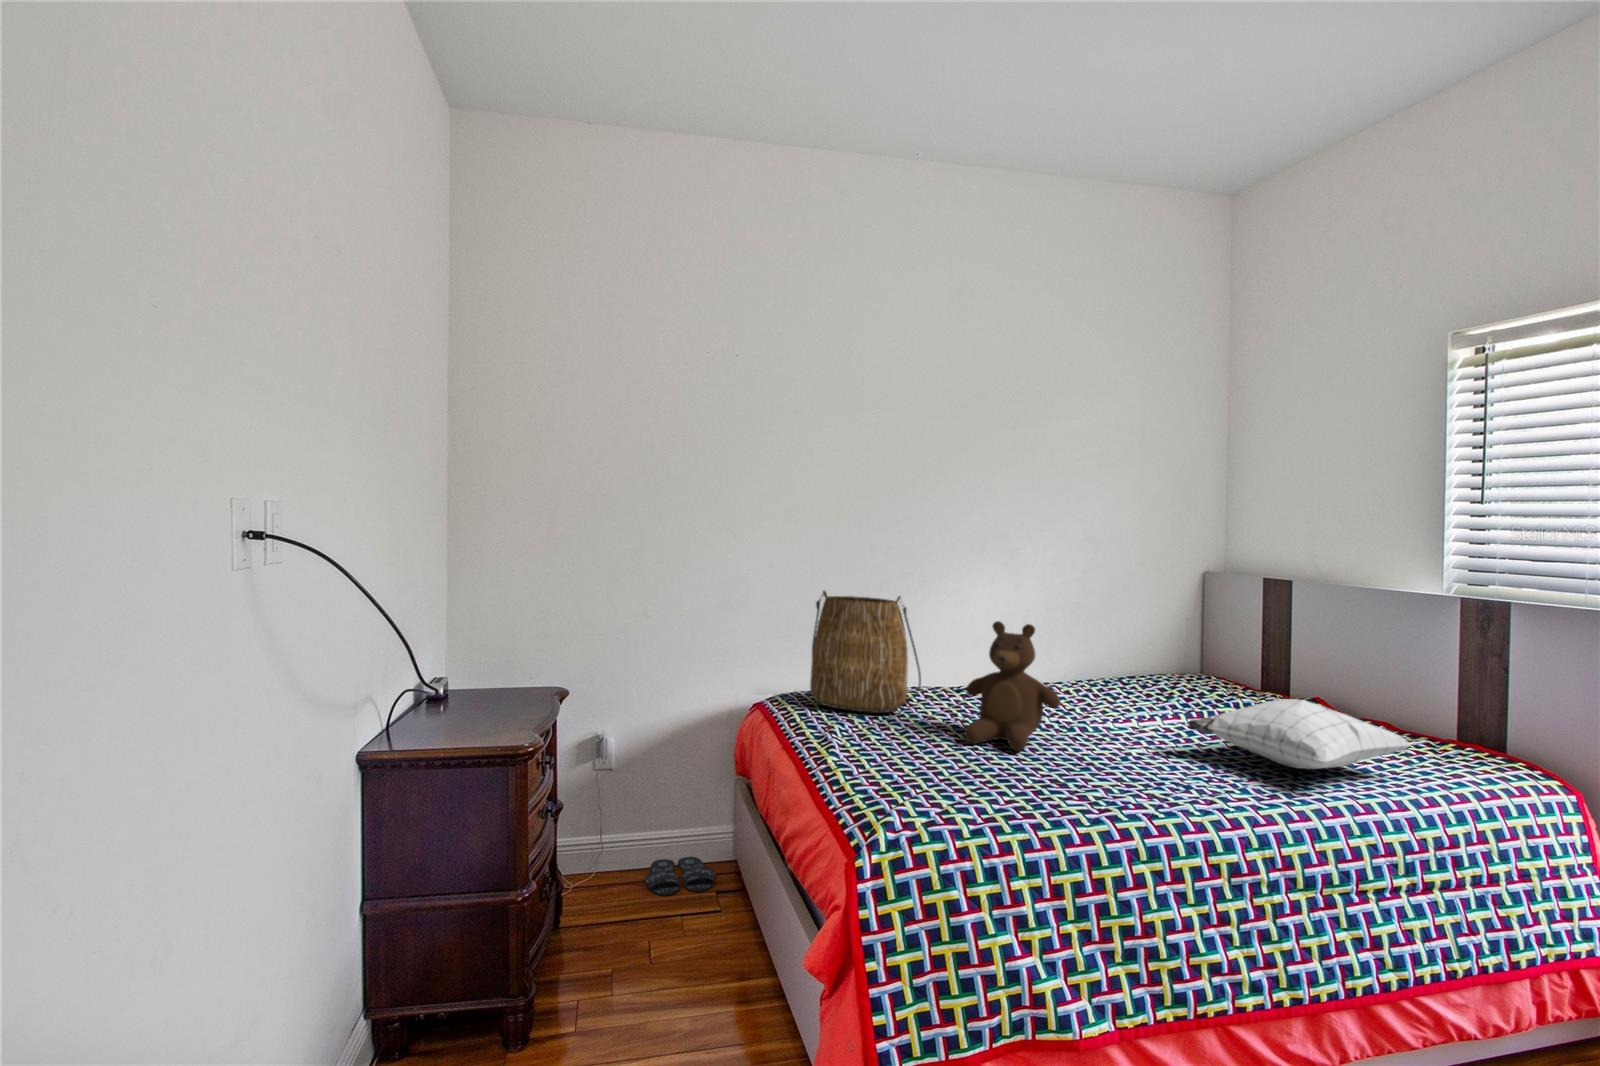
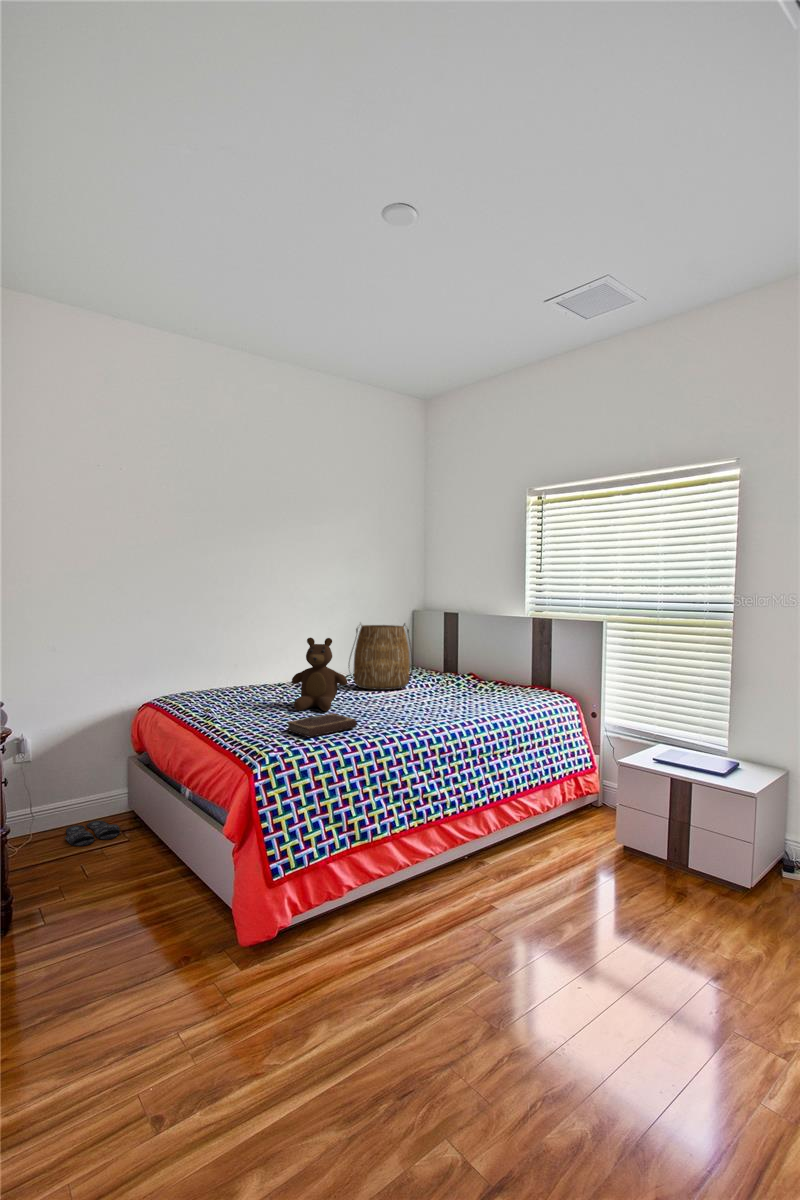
tote bag: present [810,591,921,713] -> present [348,623,413,690]
pillow: present [1187,699,1411,769] -> none [413,668,514,704]
notebook: none [936,762,1063,807] -> present [287,713,357,737]

